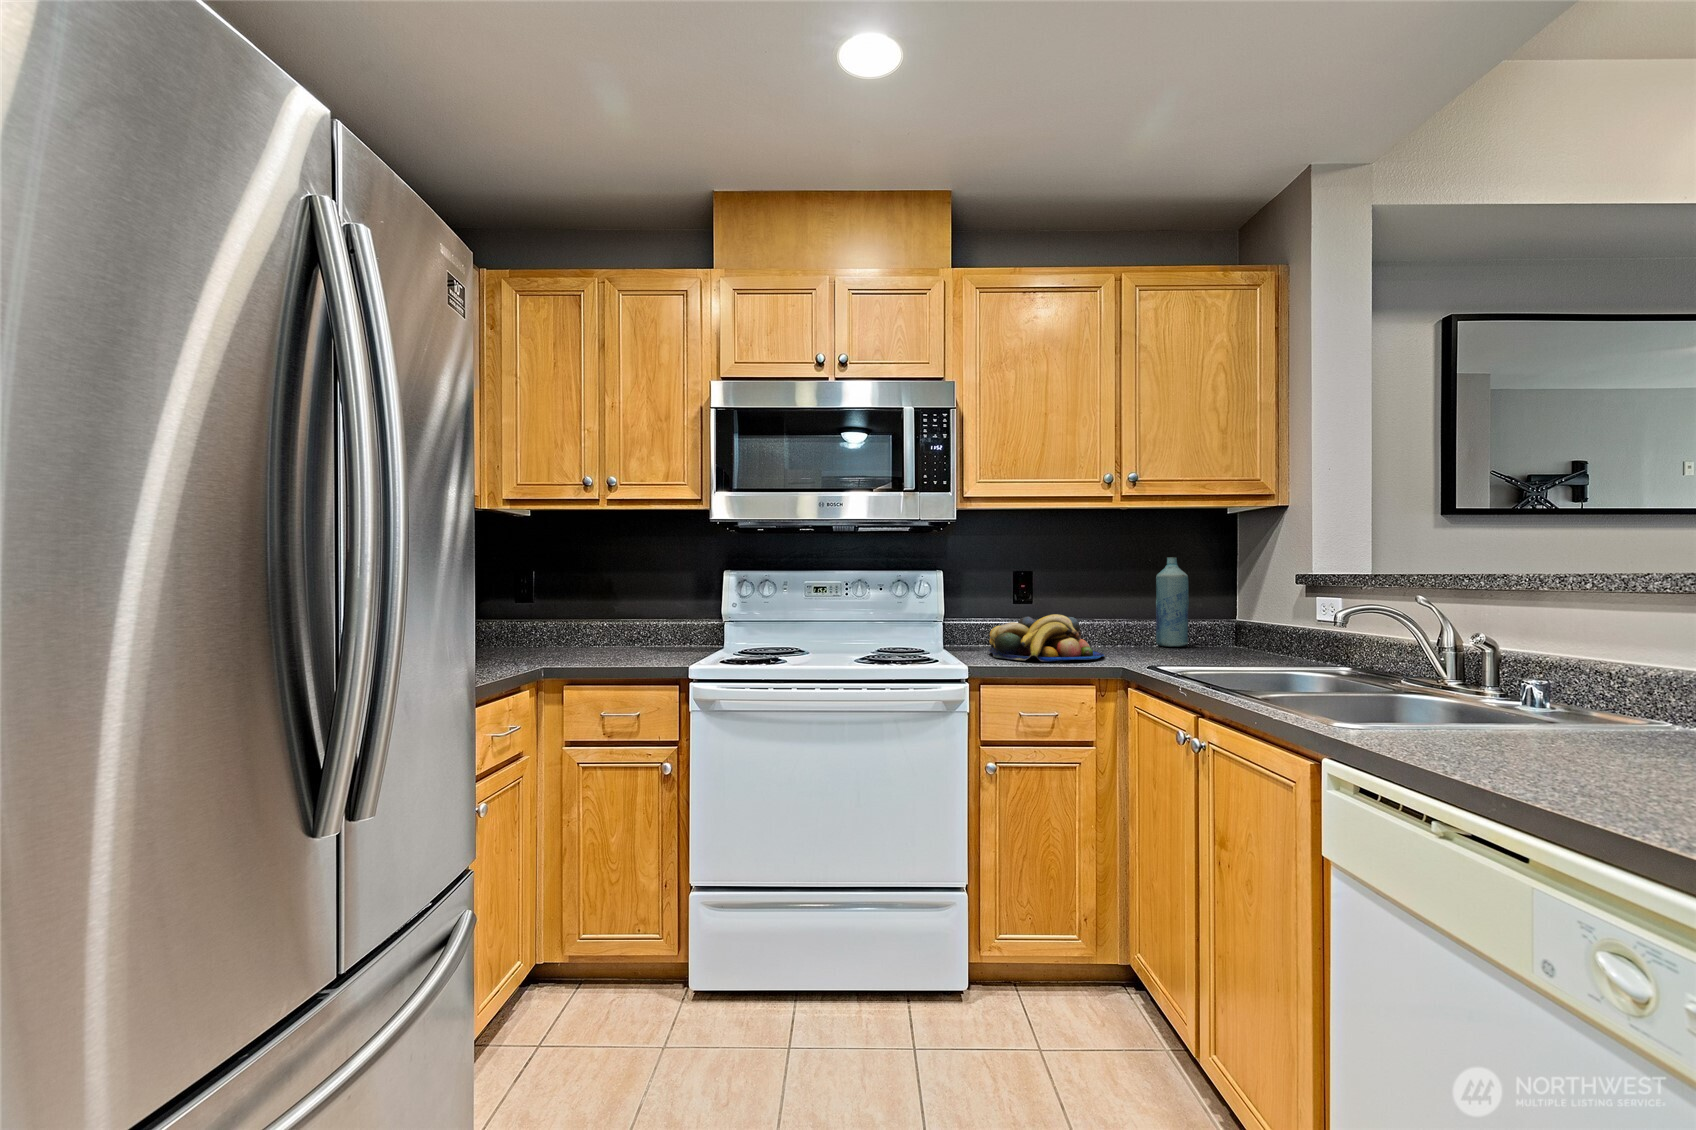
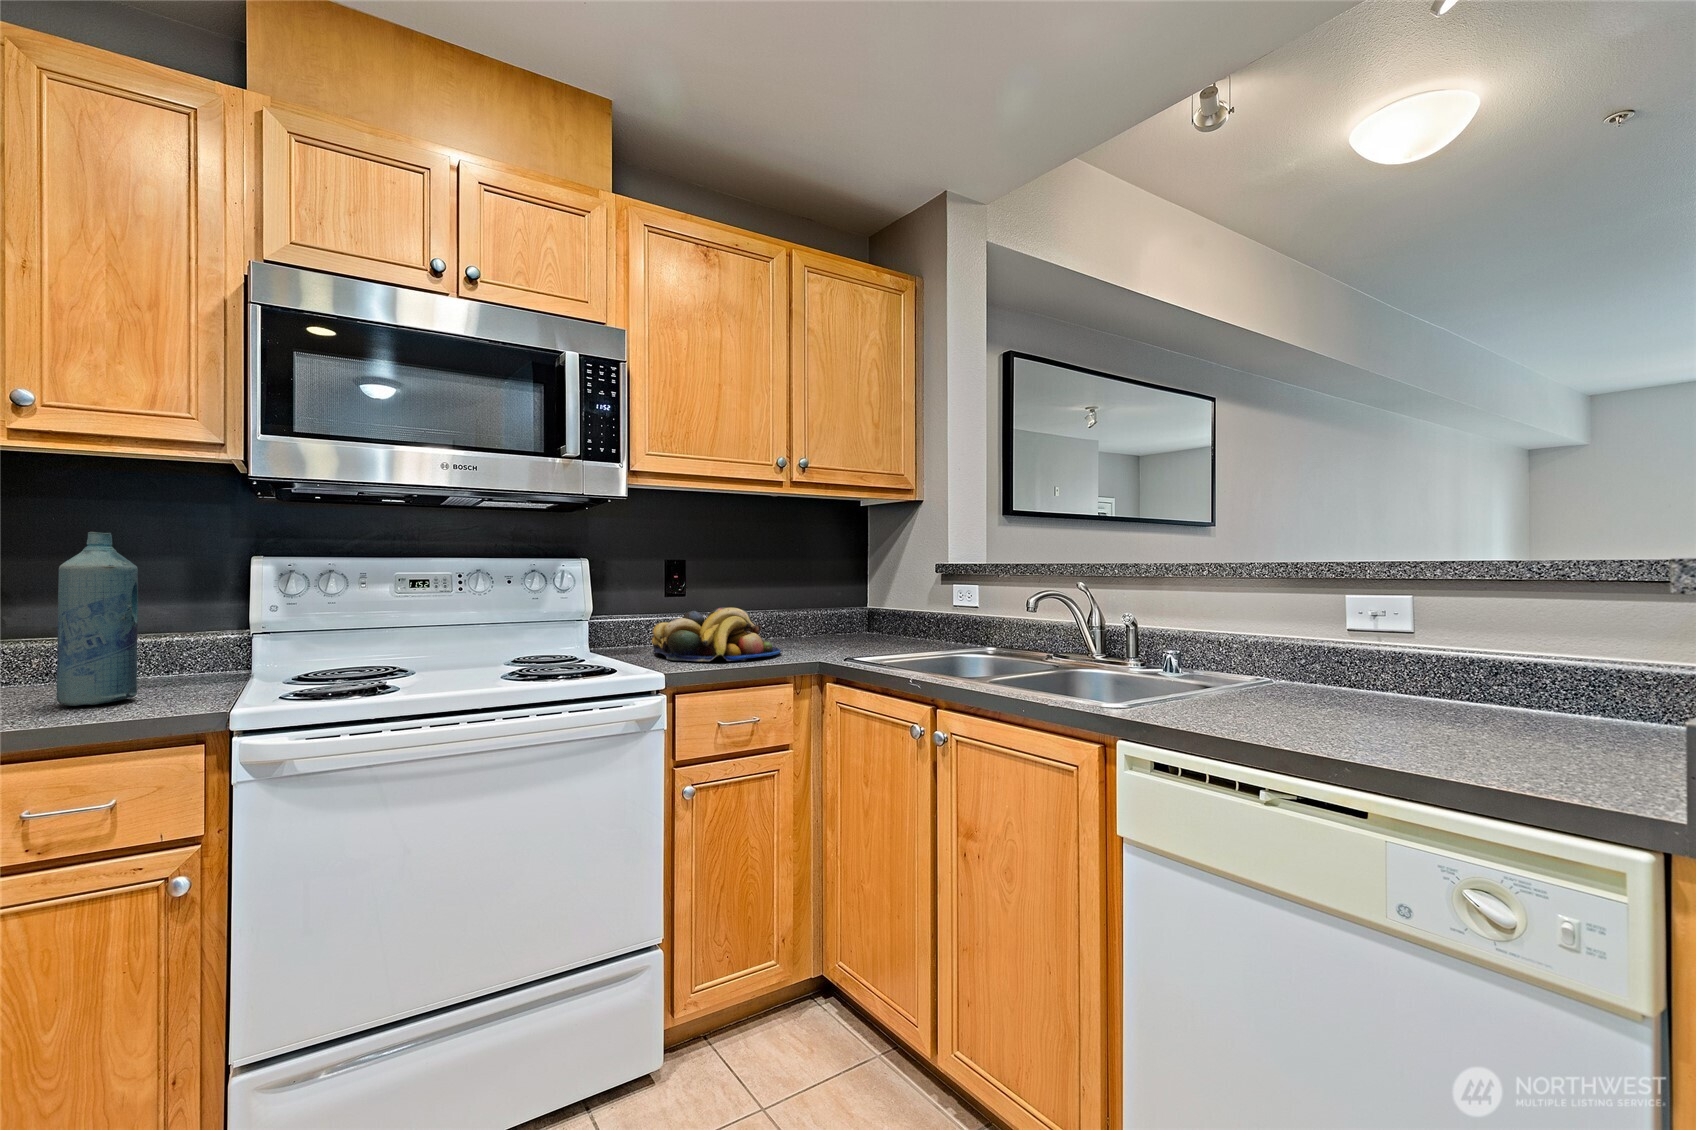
bottle: present [1156,557,1189,647] -> present [57,532,138,706]

